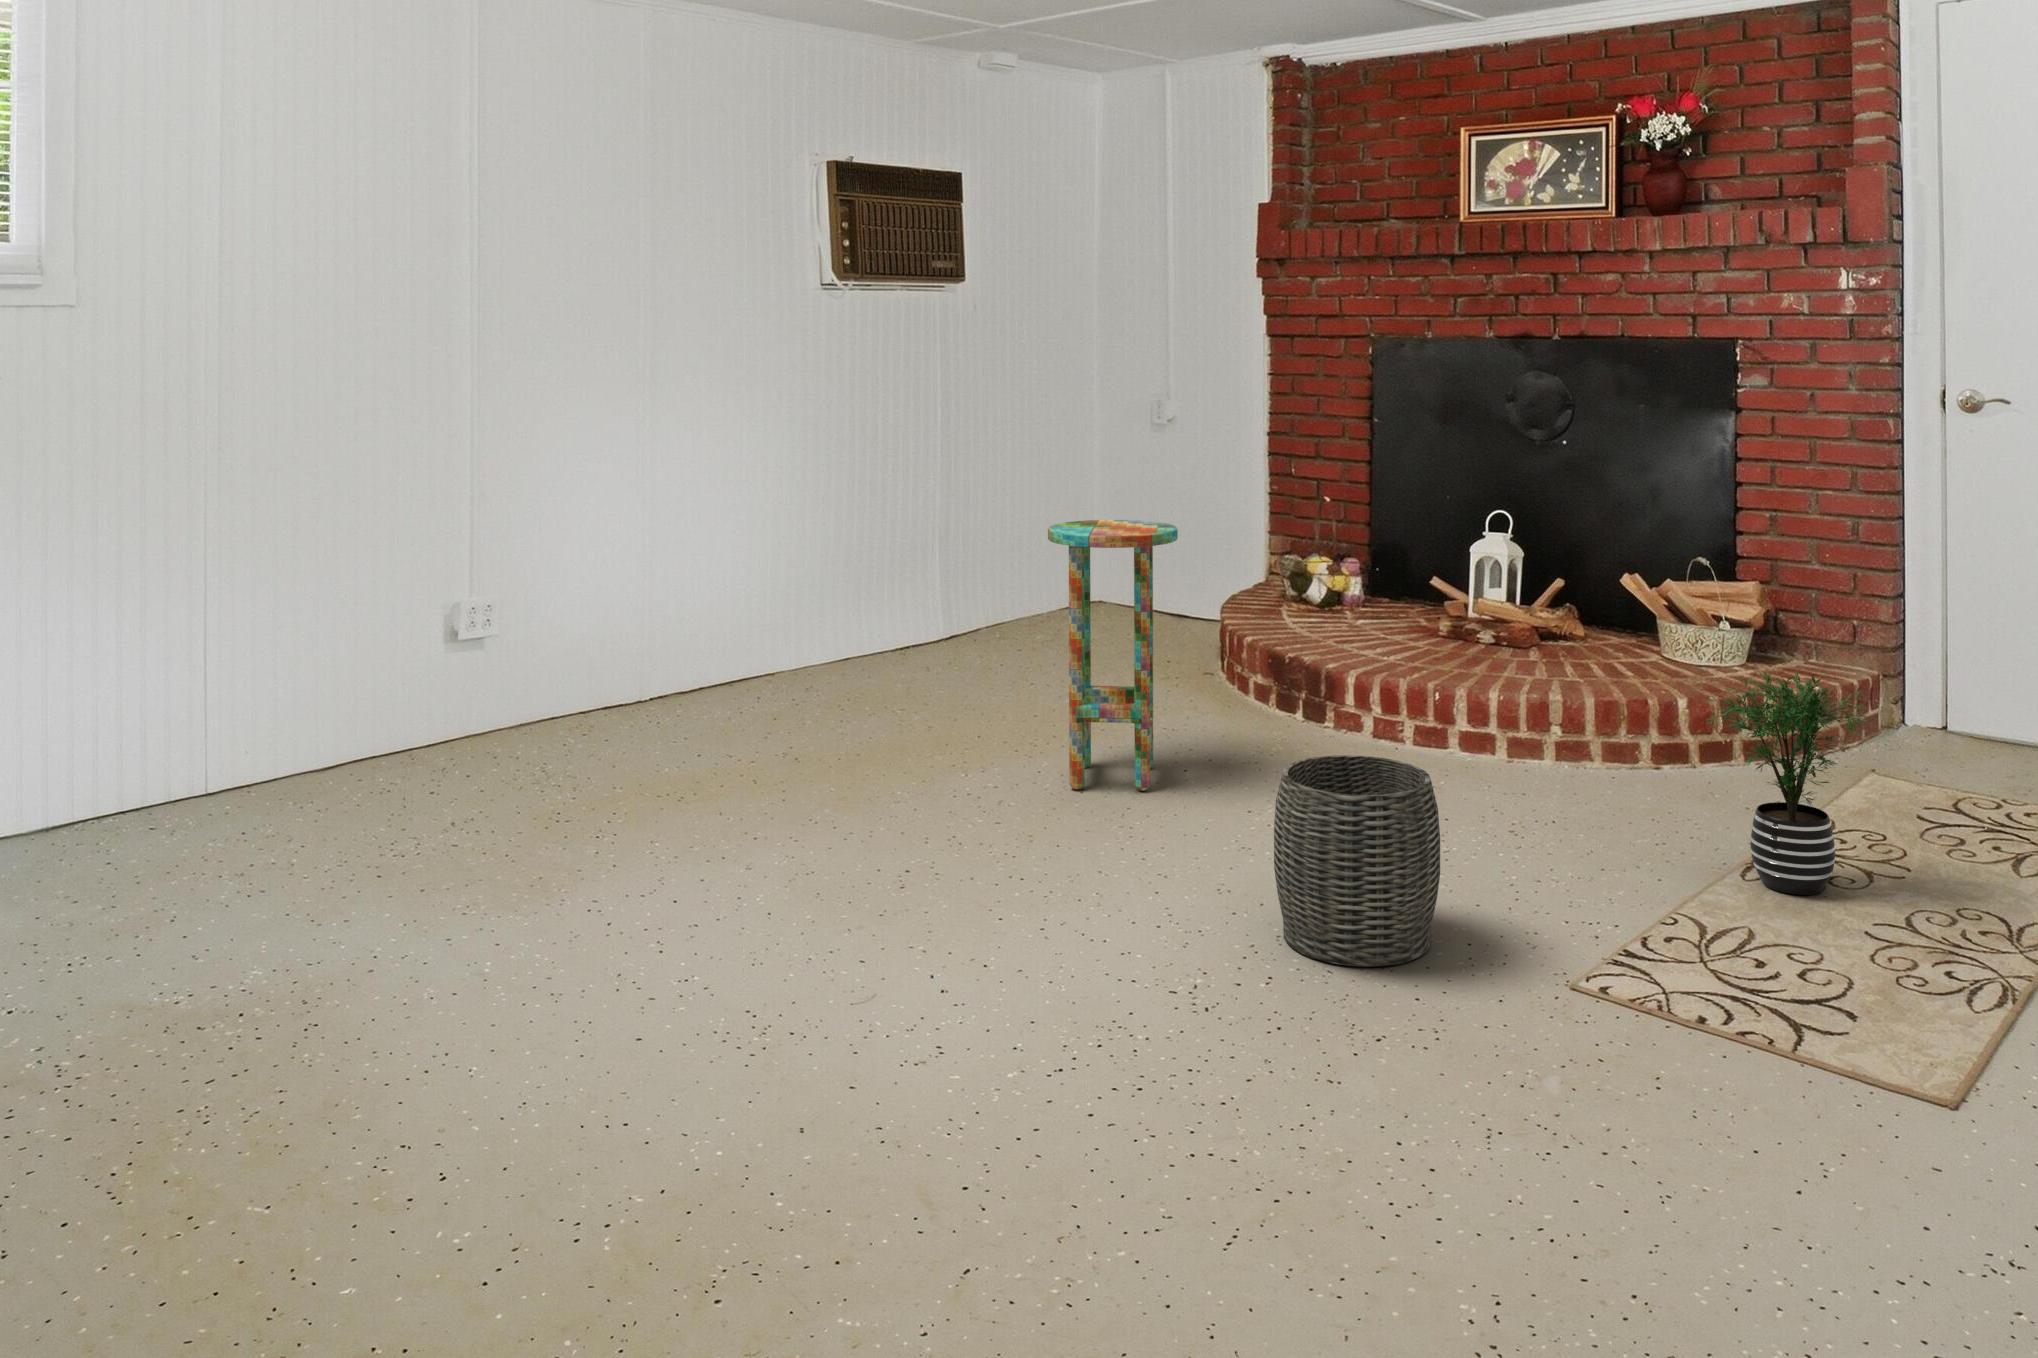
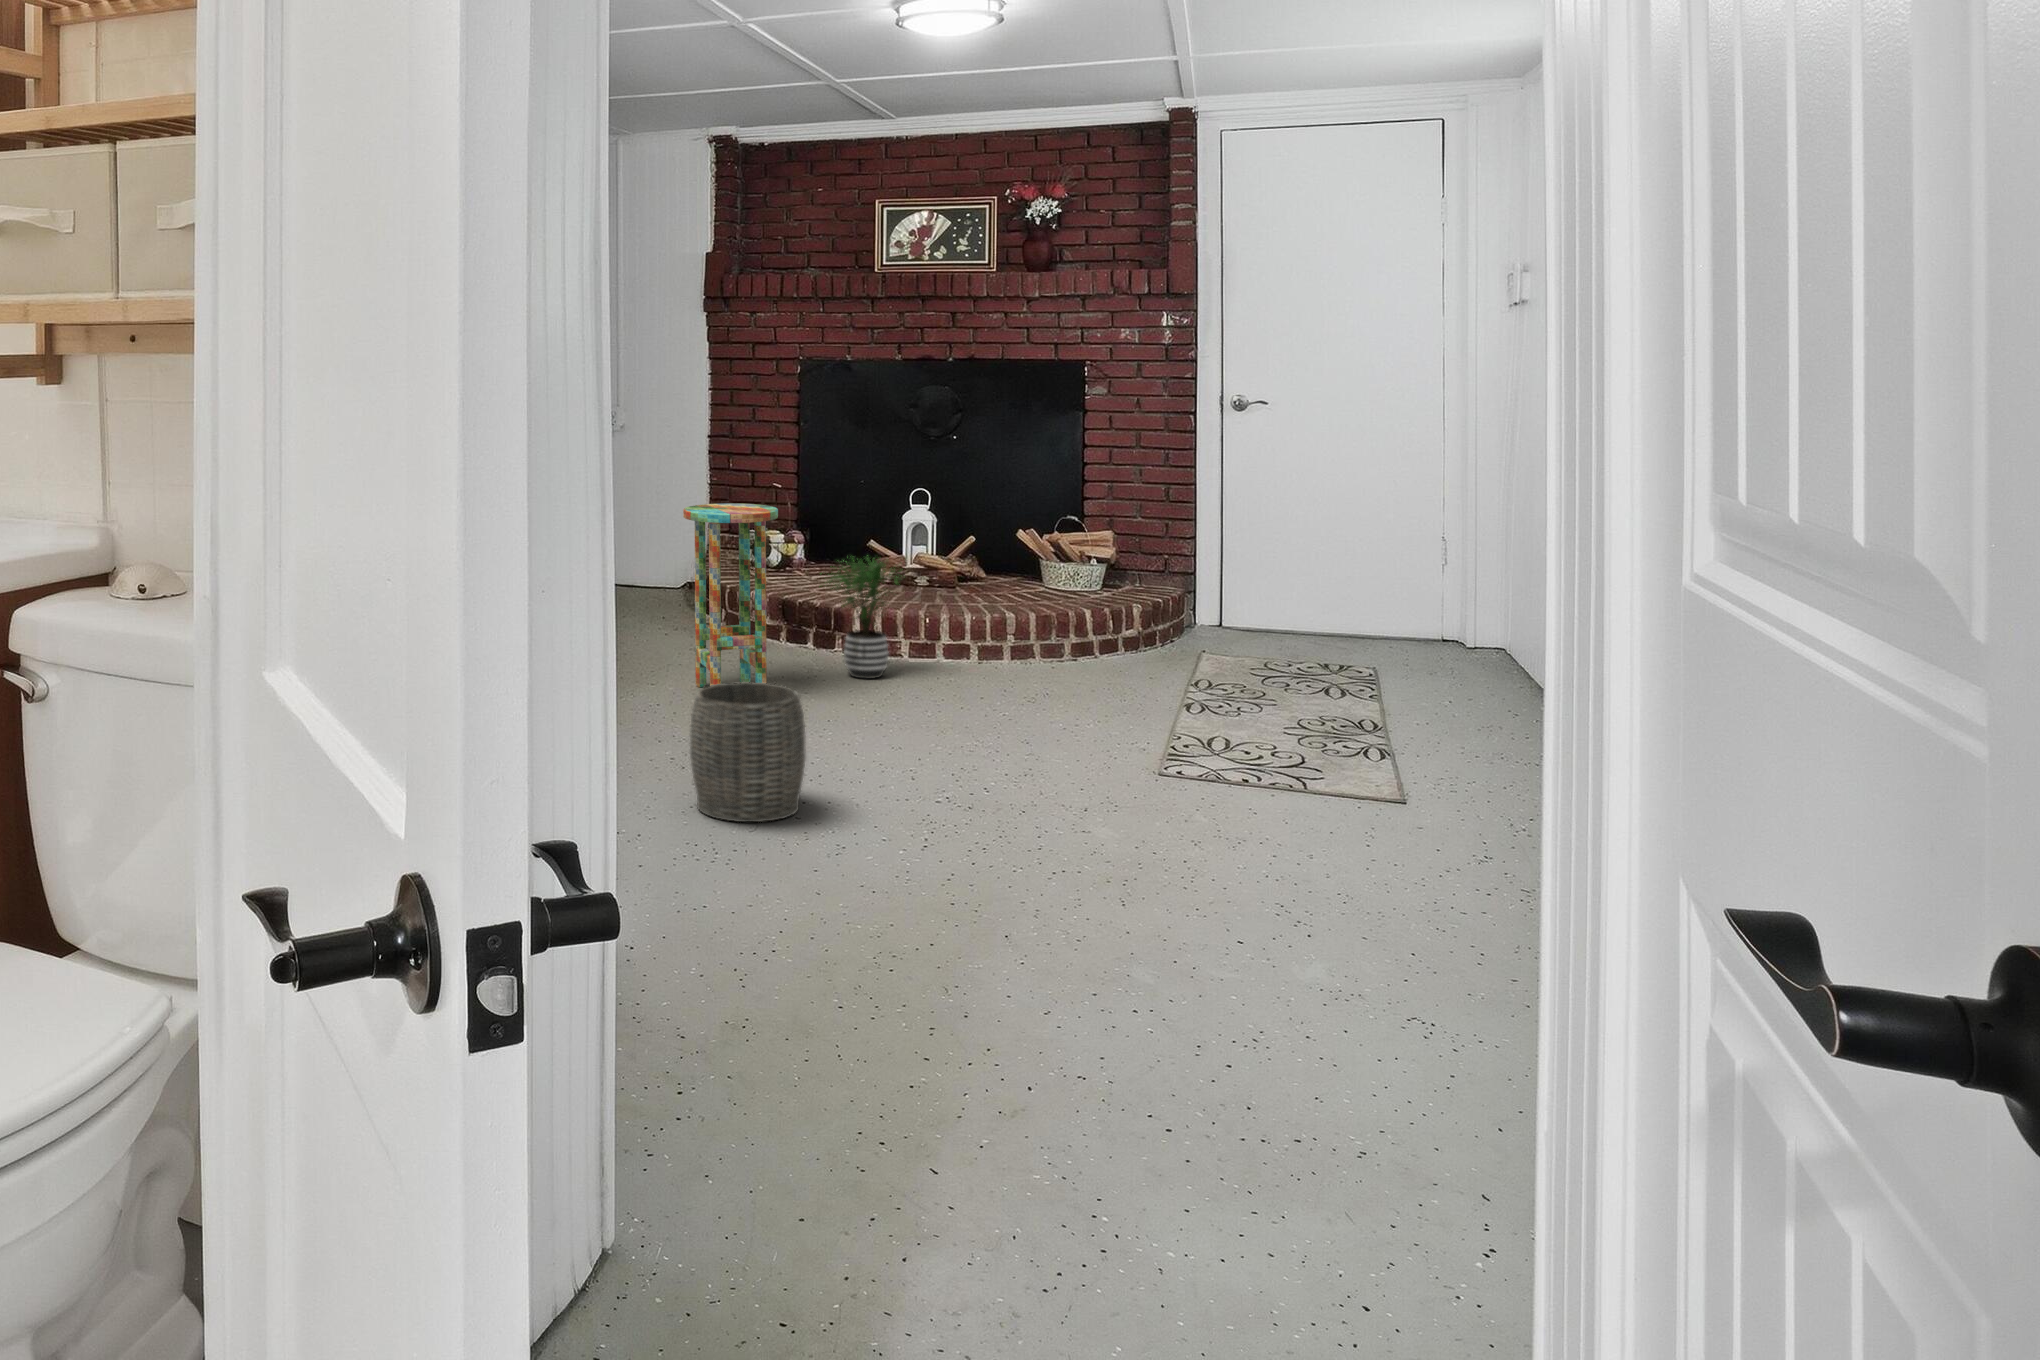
potted plant: present [1706,671,1869,895] -> present [821,555,902,679]
woven basket: present [1274,755,1440,967] -> present [690,683,806,822]

